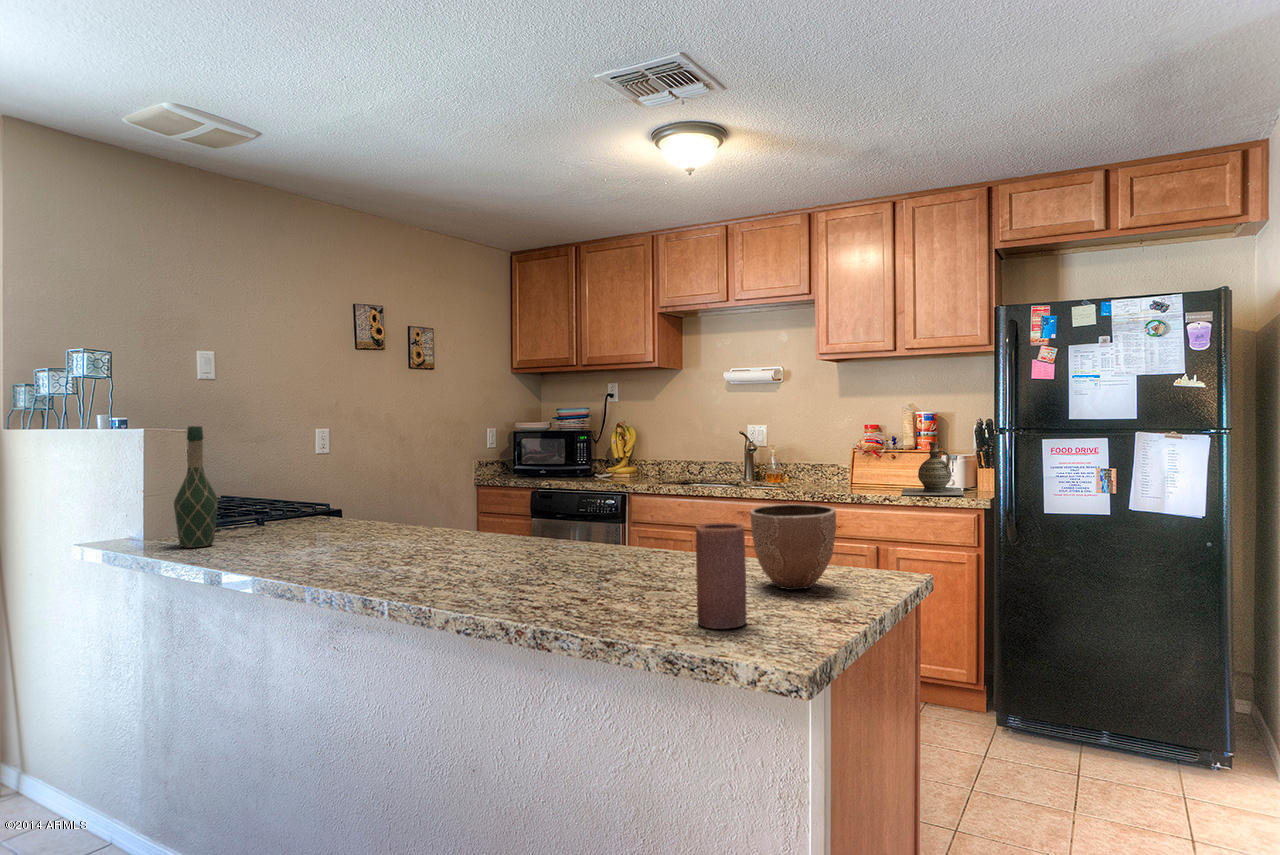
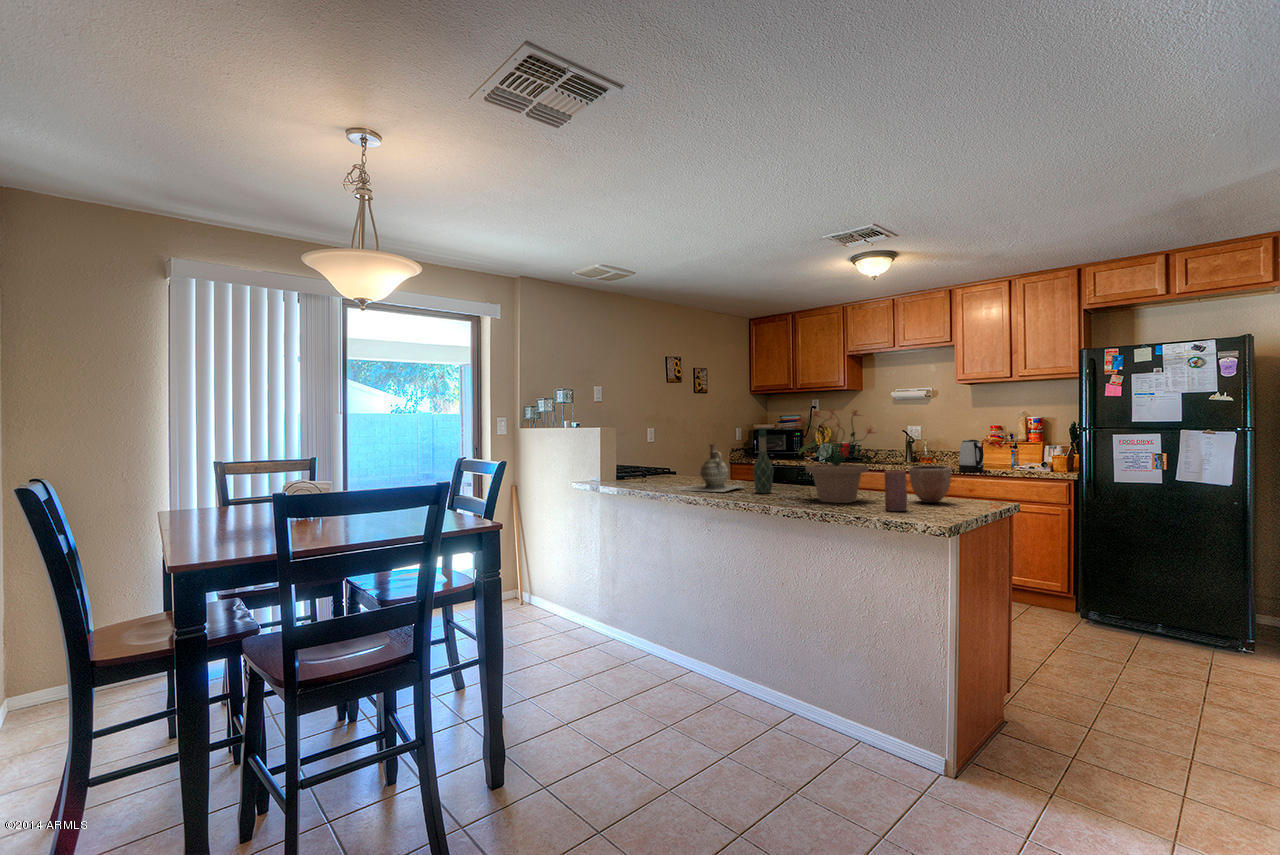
potted plant: none [501,376,686,598] -> present [797,410,875,503]
wine bottle: present [174,426,218,547] -> present [753,429,774,493]
ceramic jug: present [902,442,963,495] -> present [683,444,741,492]
kettle: none [821,446,858,498] -> present [959,440,984,472]

